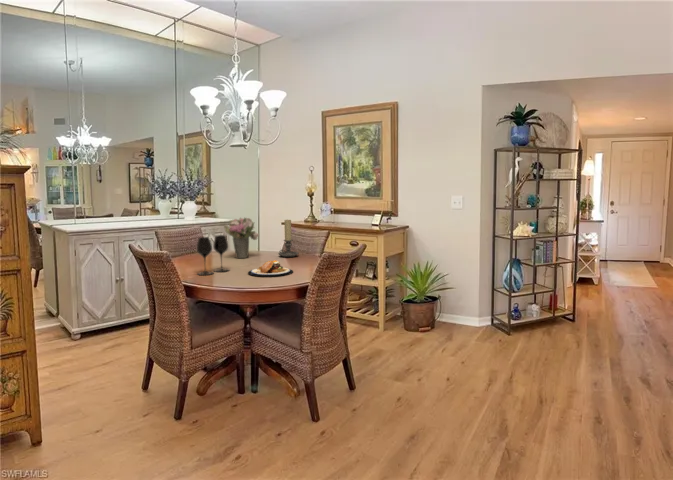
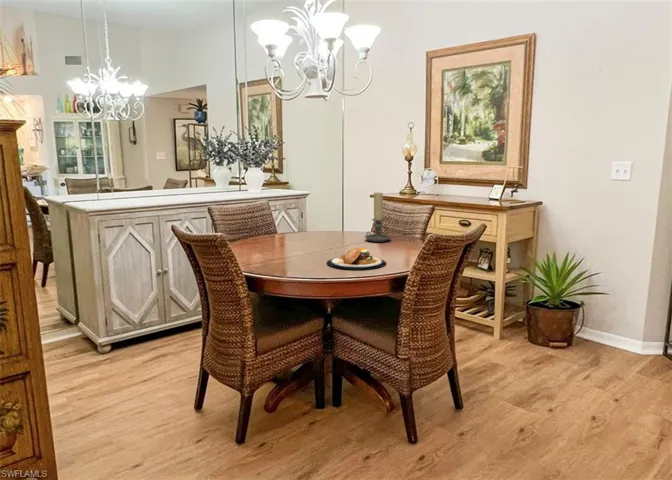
flower bouquet: present [224,218,259,258] -> none [297,189,341,242]
wine glass: present [197,235,229,275] -> none [262,213,303,264]

